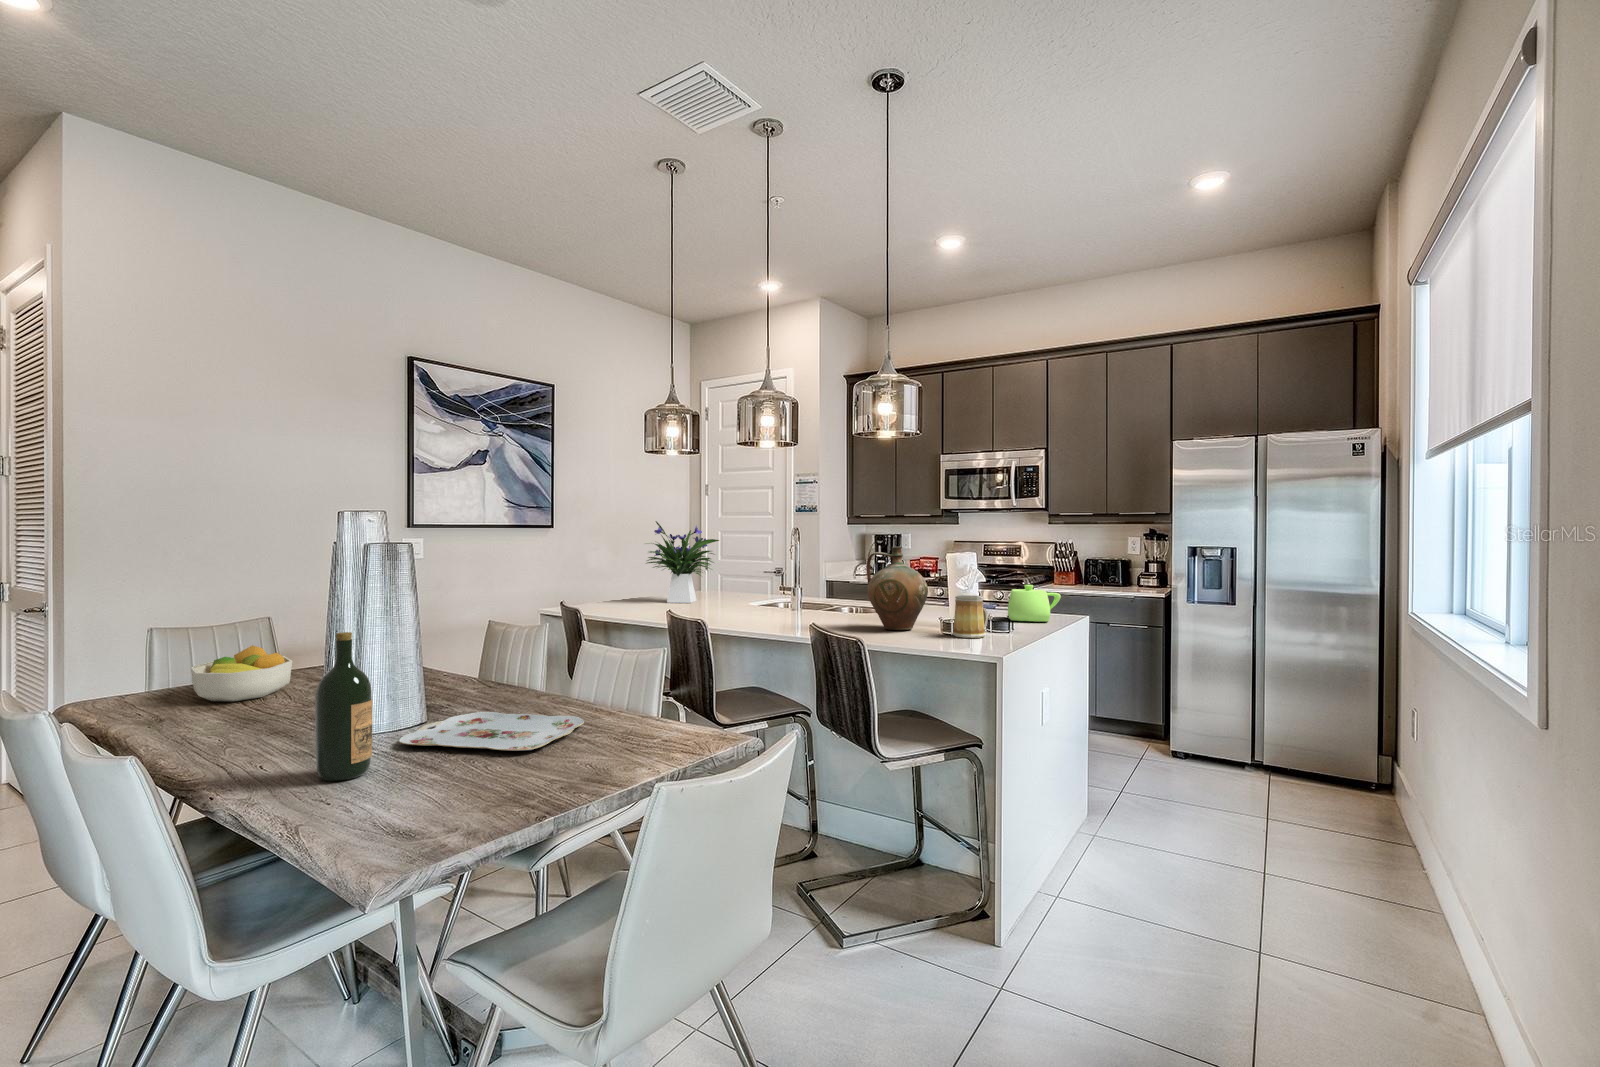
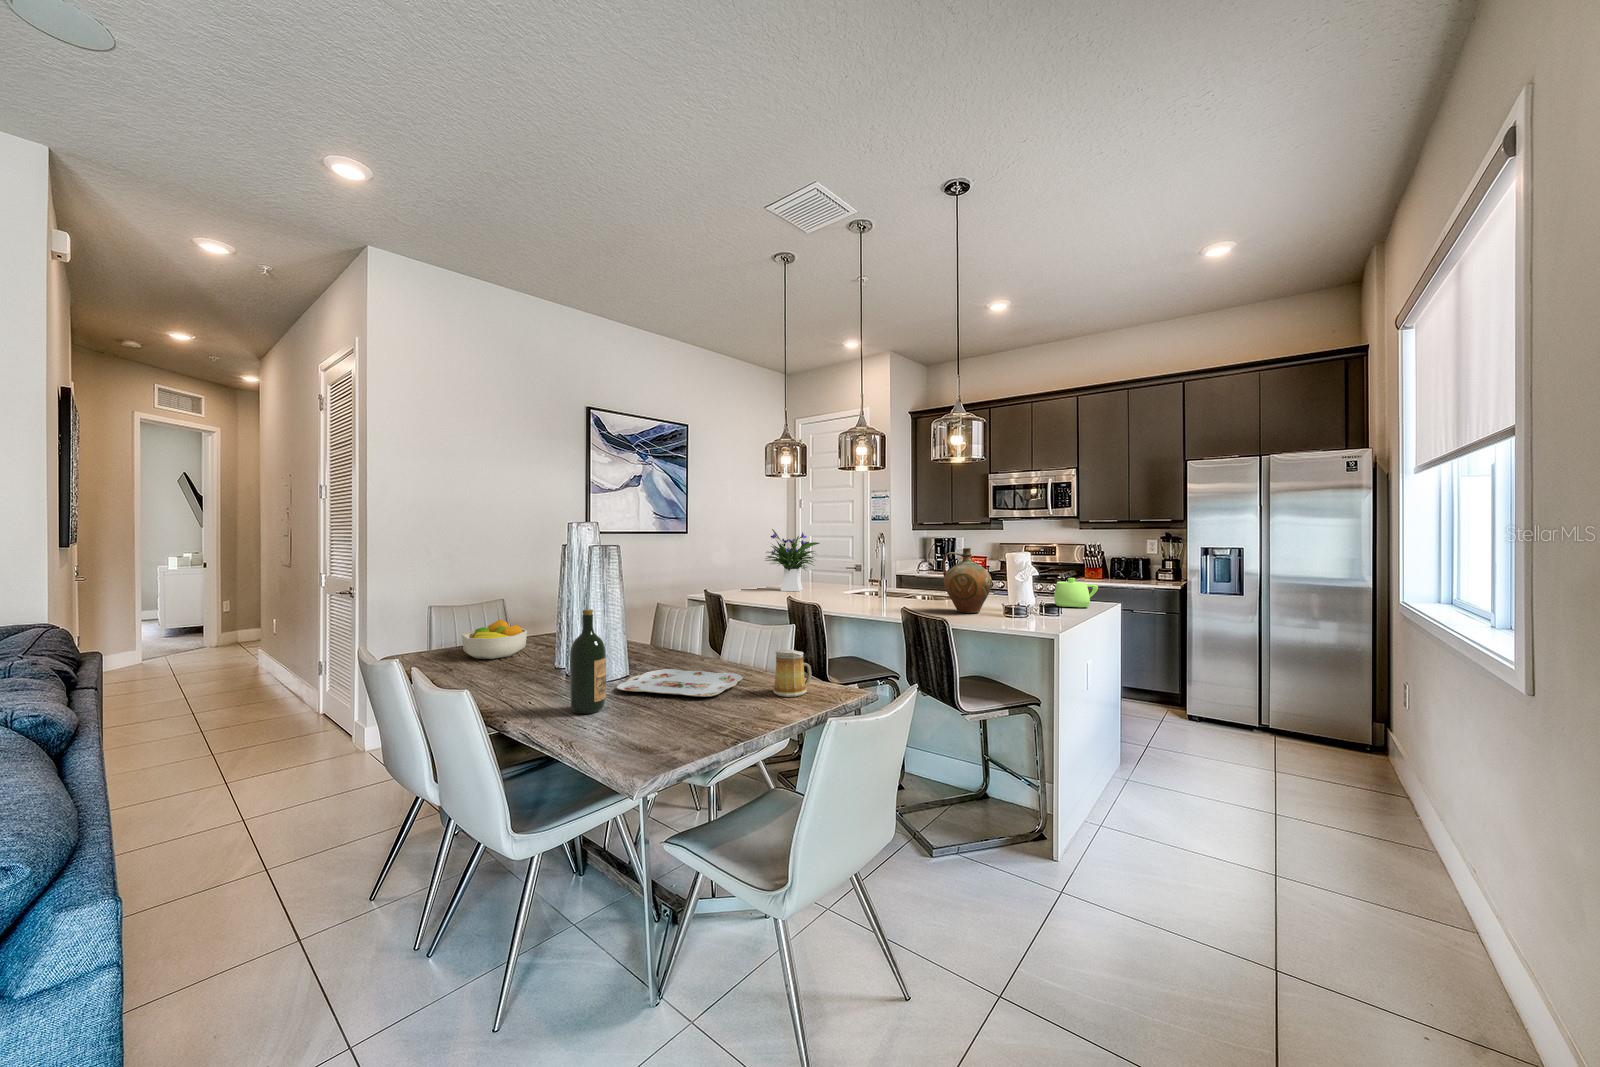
mug: present [952,592,988,638] -> present [773,649,812,697]

